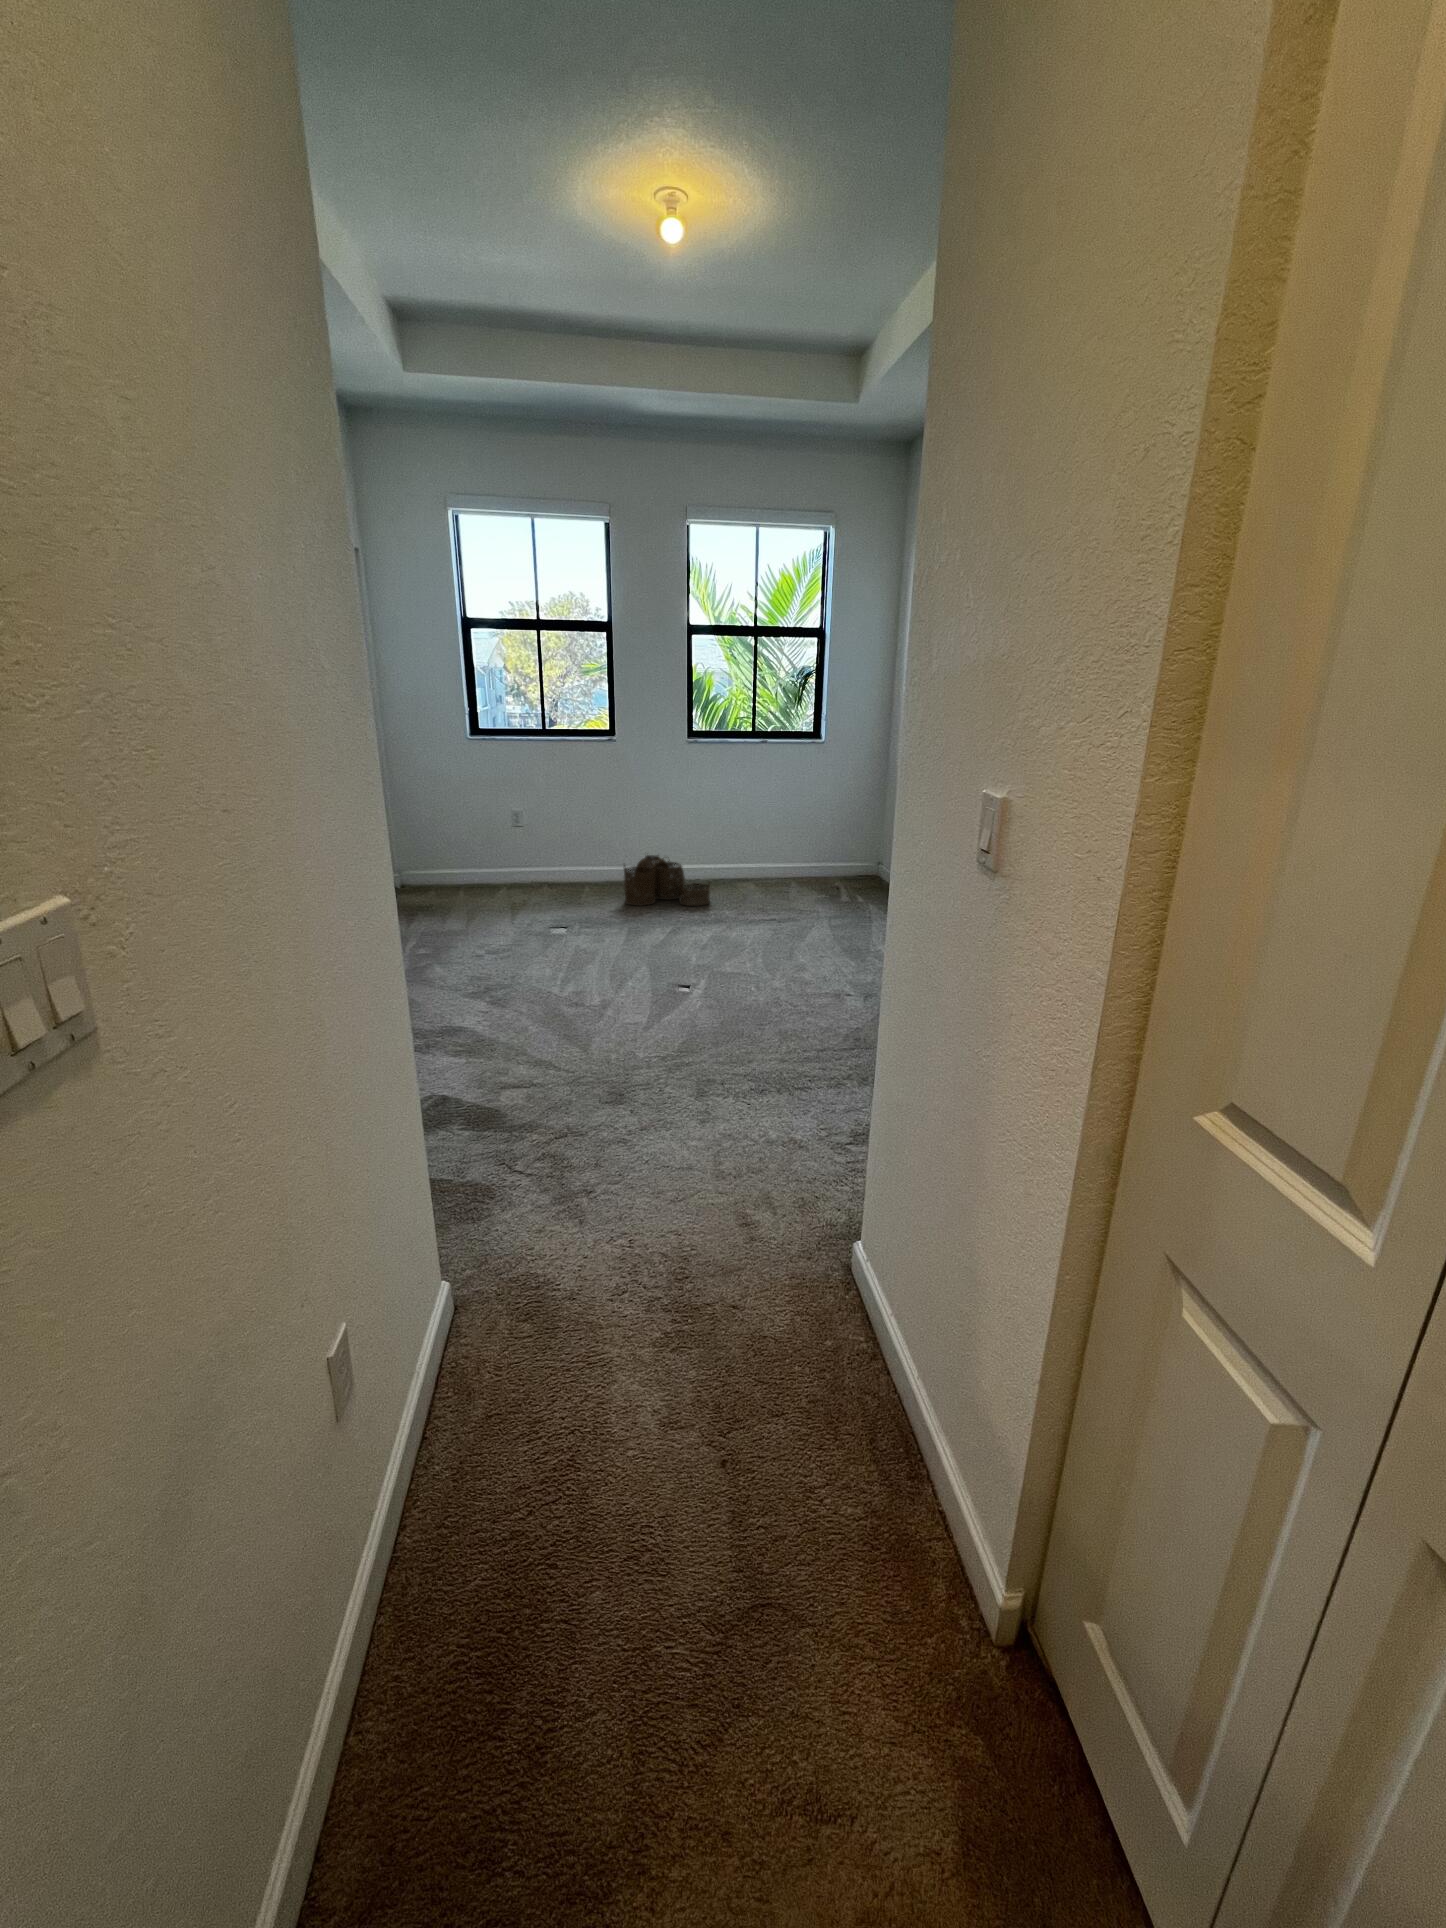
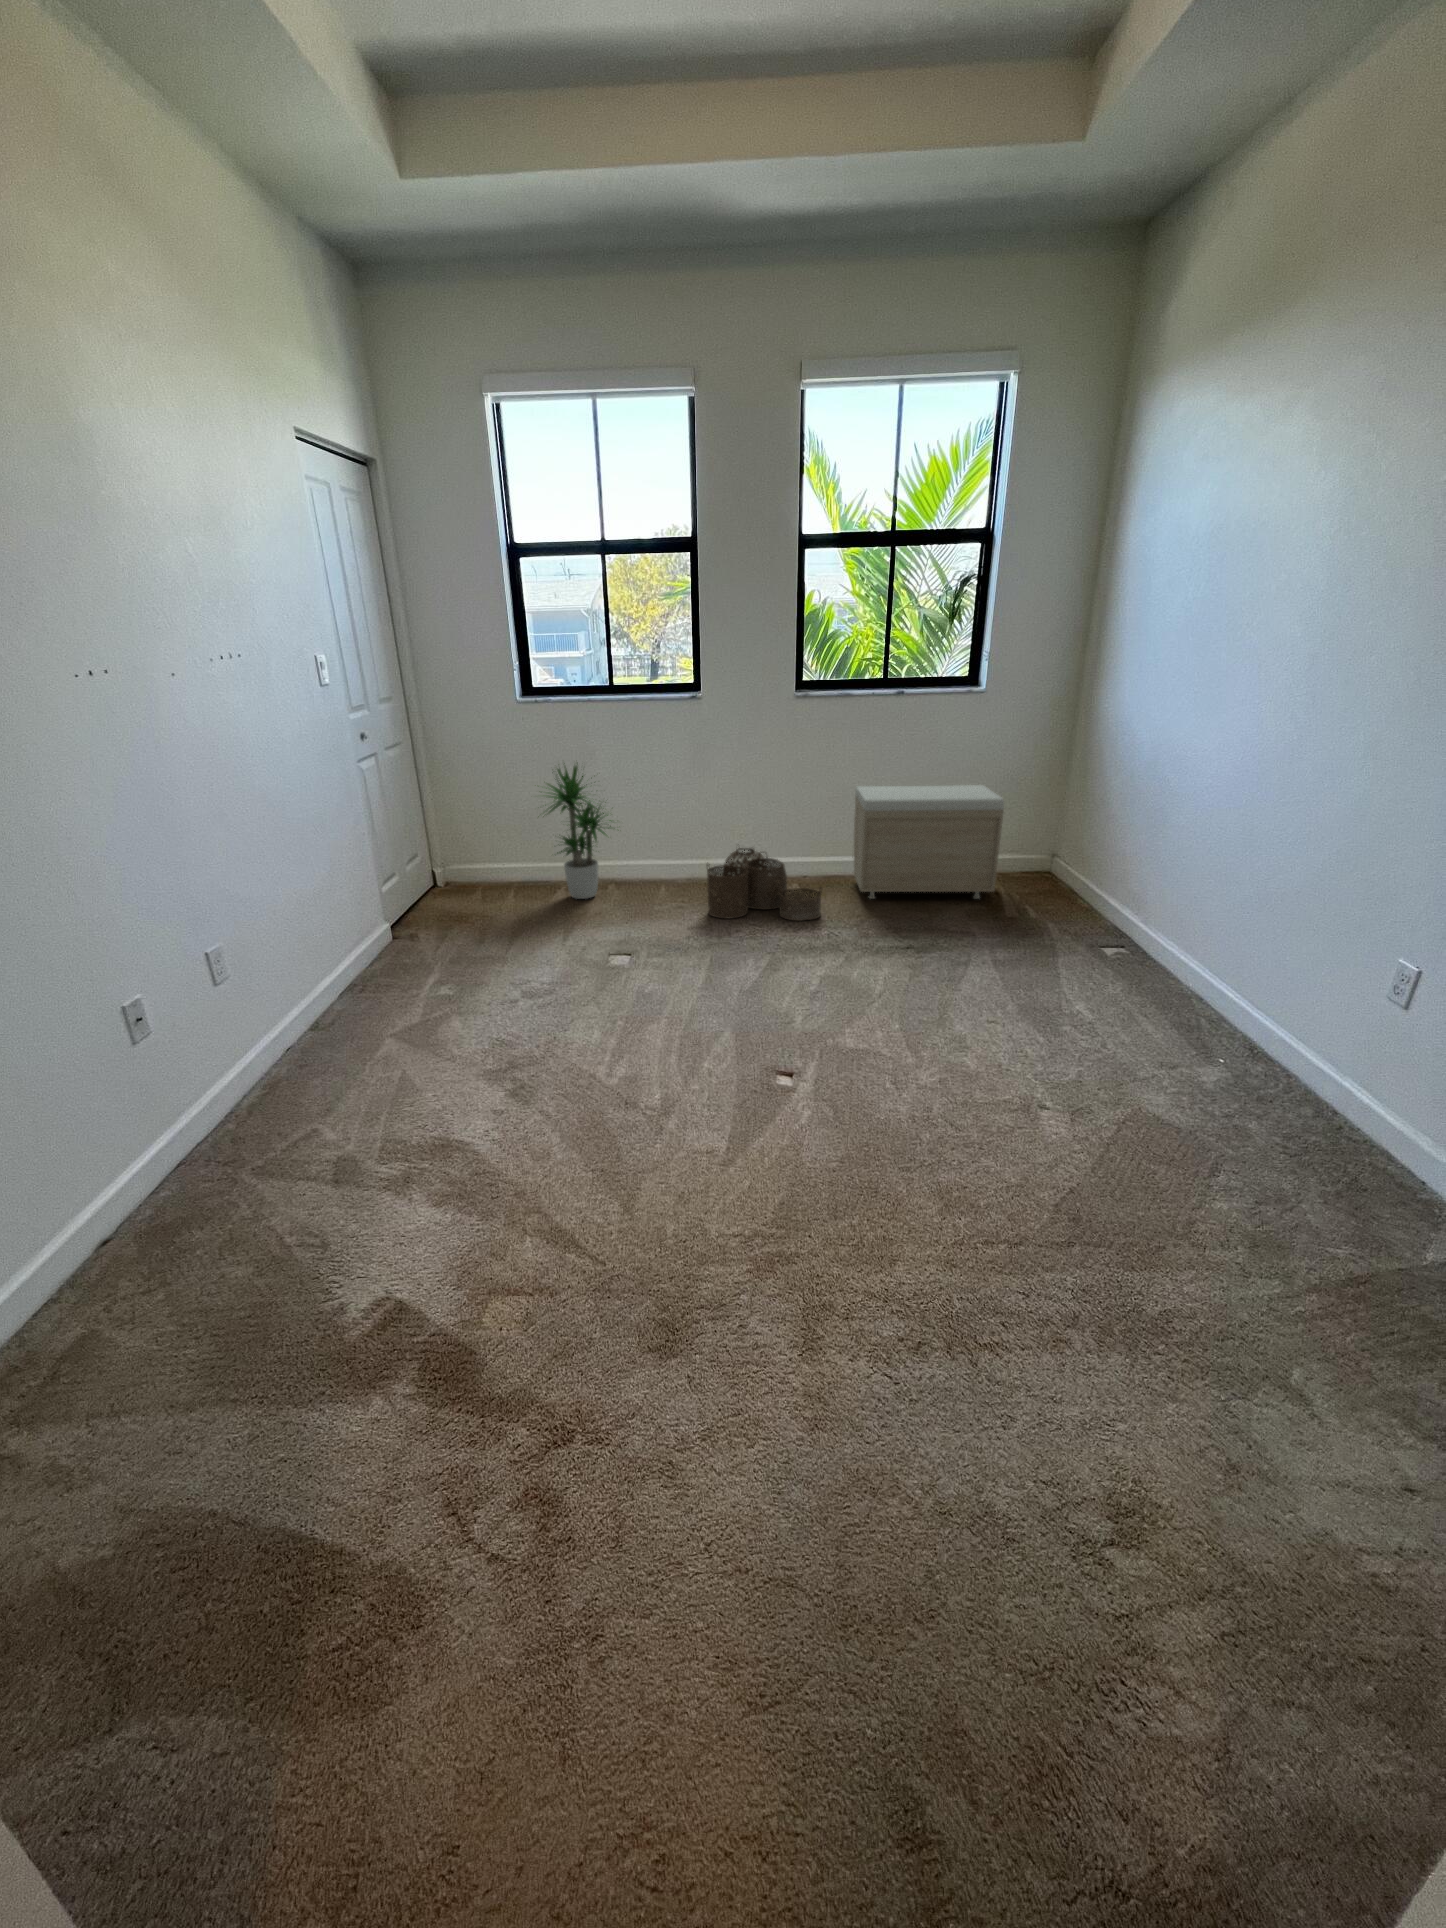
potted plant: none [482,784,558,894] -> present [546,766,611,899]
storage bench: none [734,809,838,892] -> present [854,785,1004,899]

